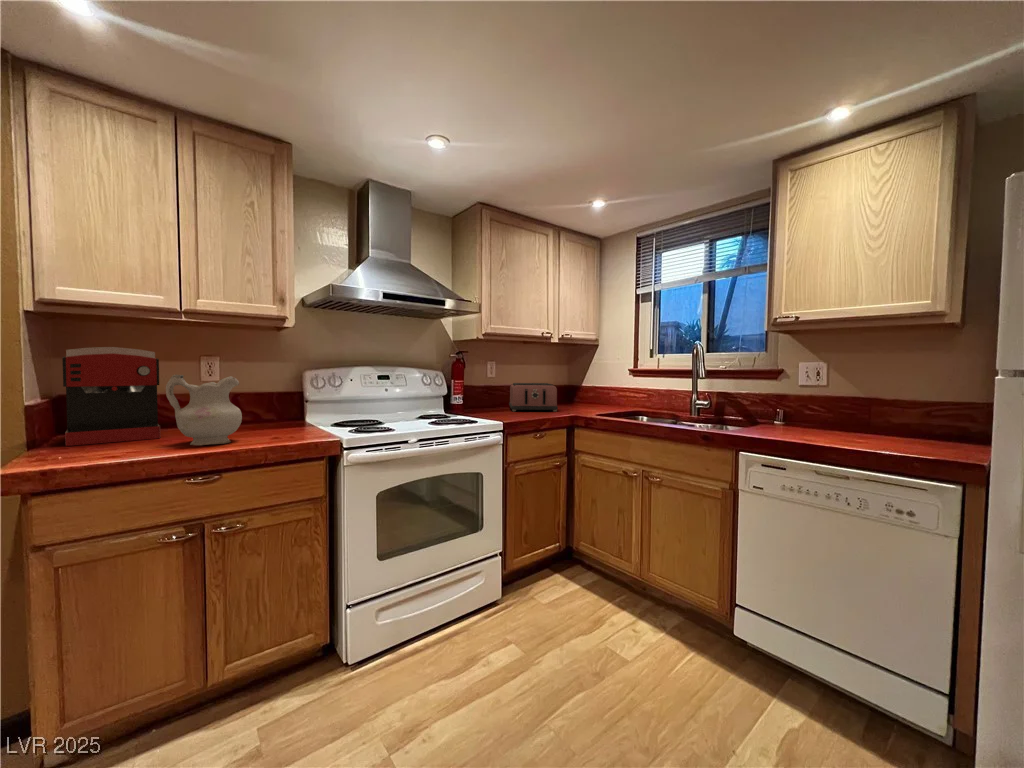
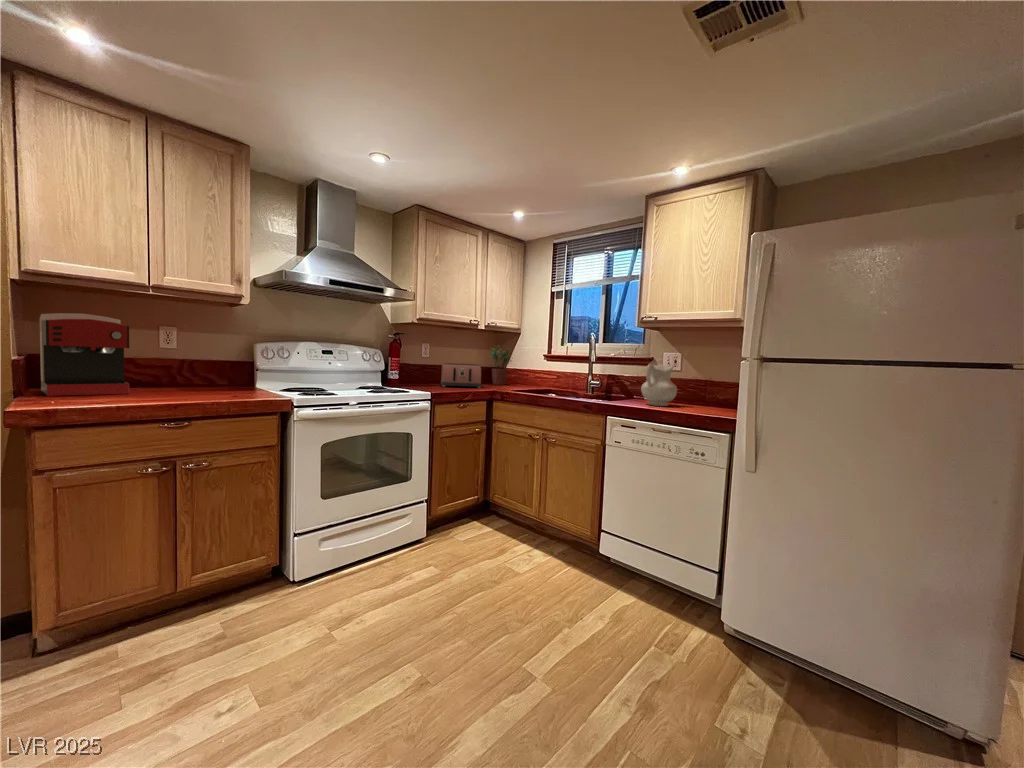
potted plant: none [563,360,590,405] -> present [491,346,511,385]
ceramic pitcher: present [166,375,242,445] -> present [641,362,677,406]

